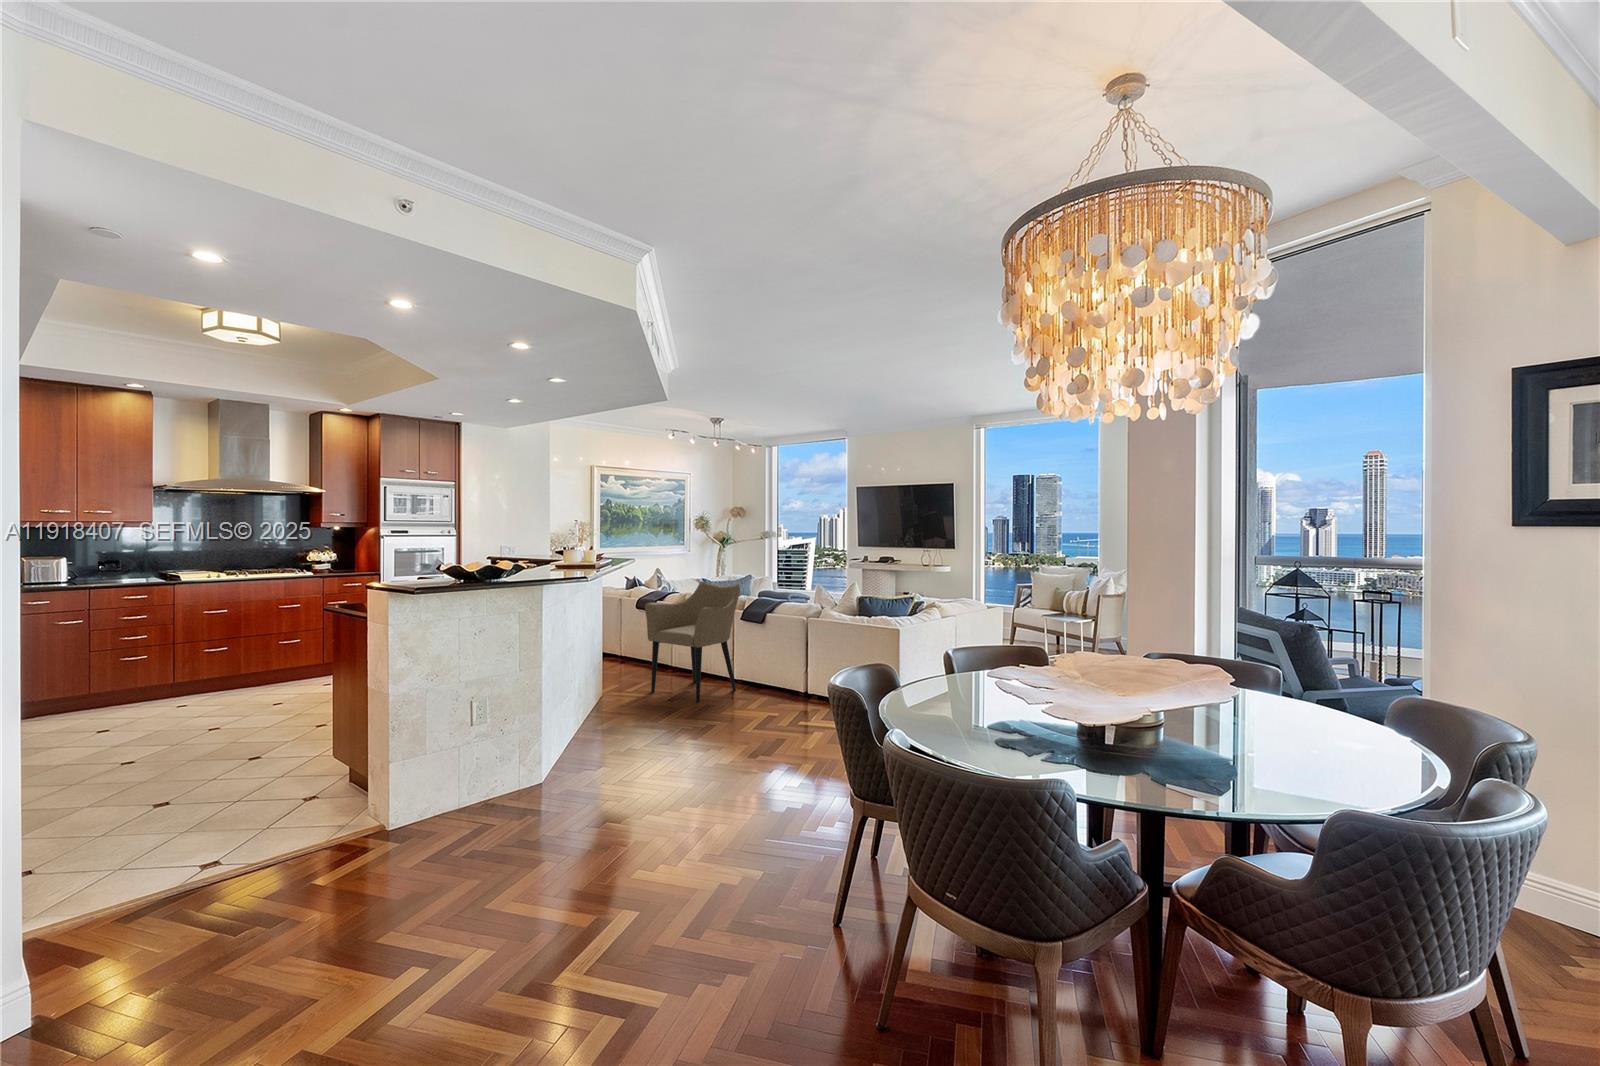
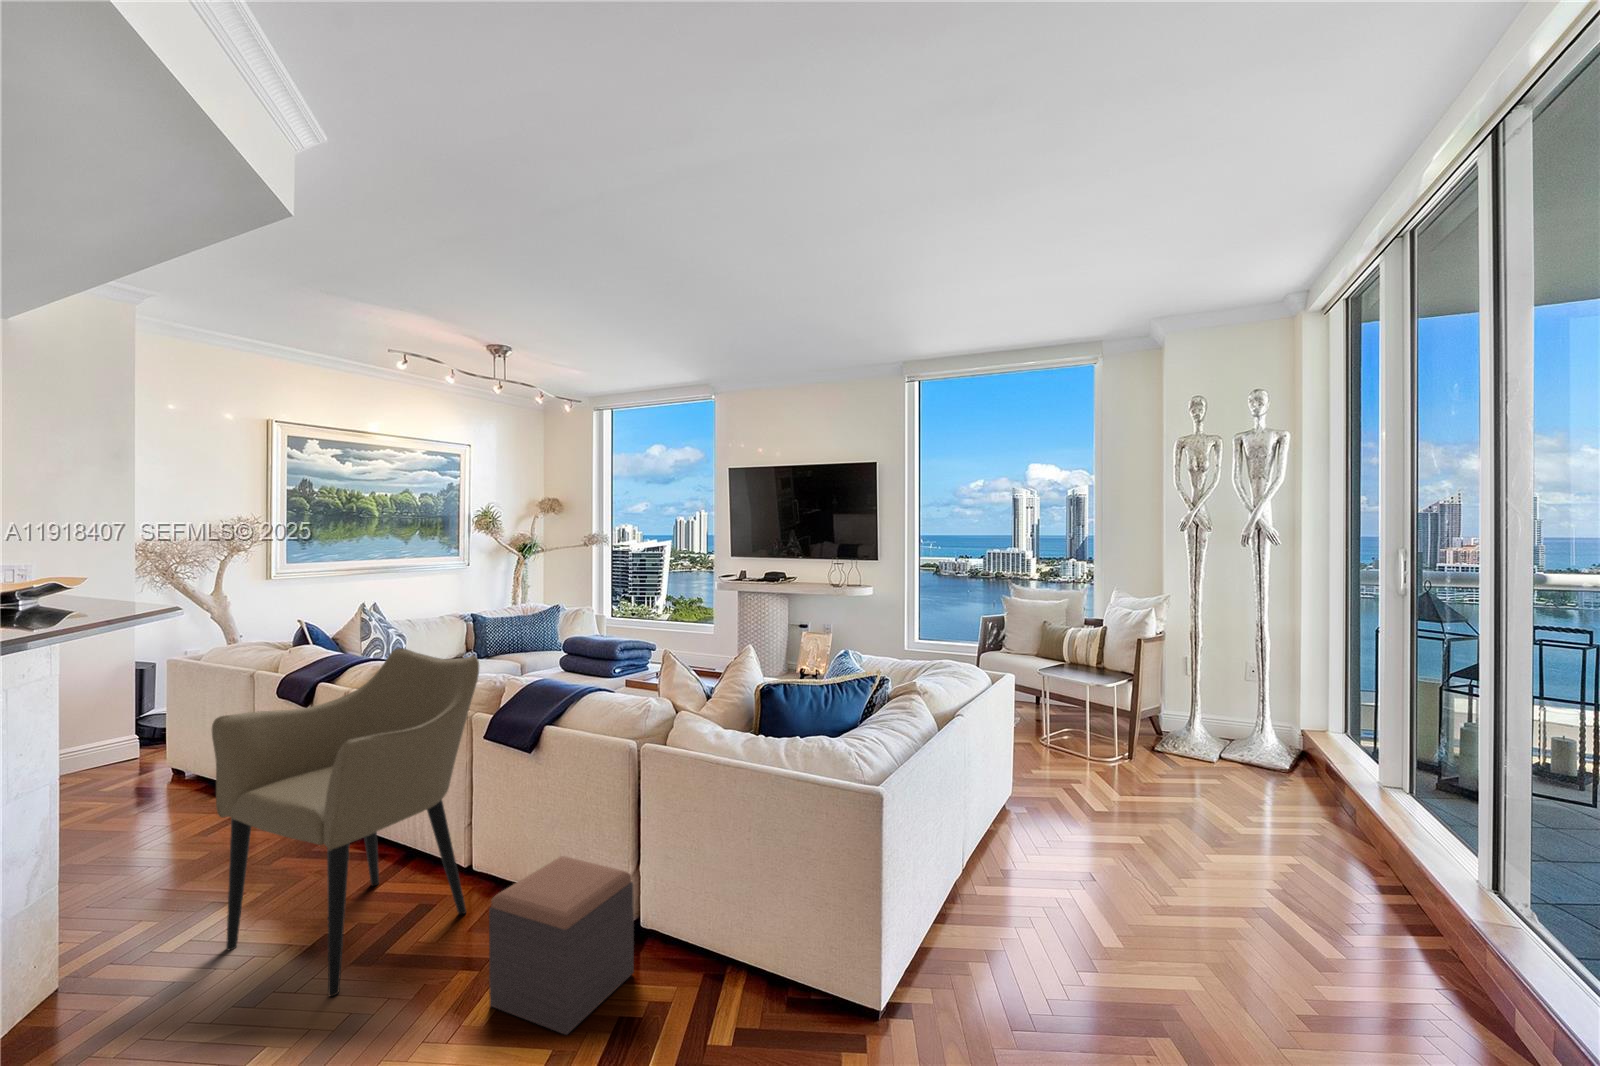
footstool: none [754,660,806,713] -> present [489,856,634,1035]

